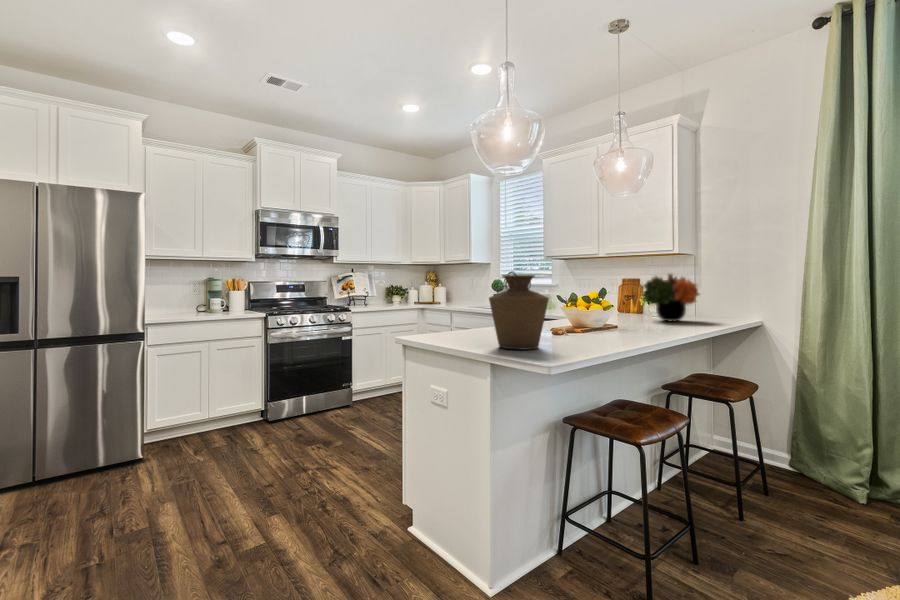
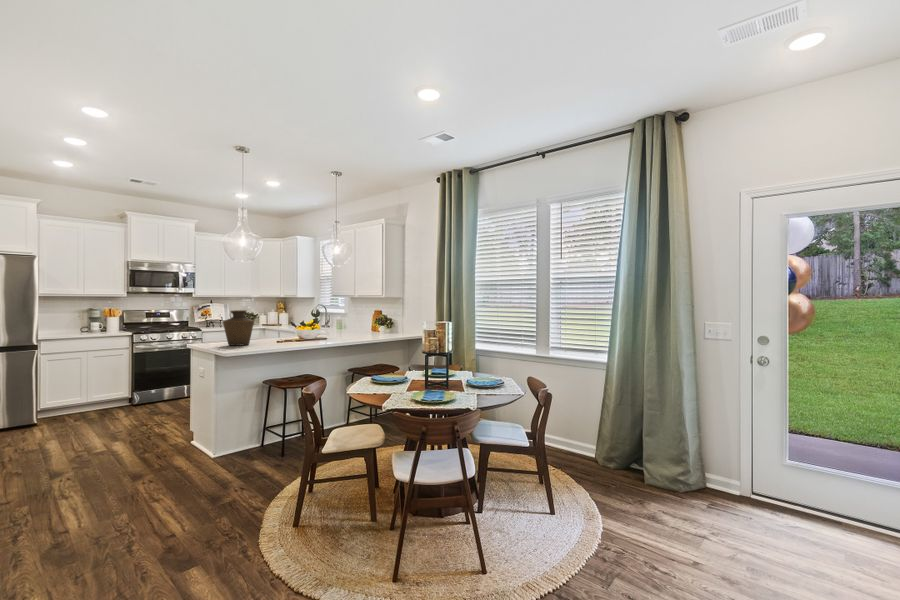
flower arrangement: present [643,273,699,322] -> none [357,306,389,333]

